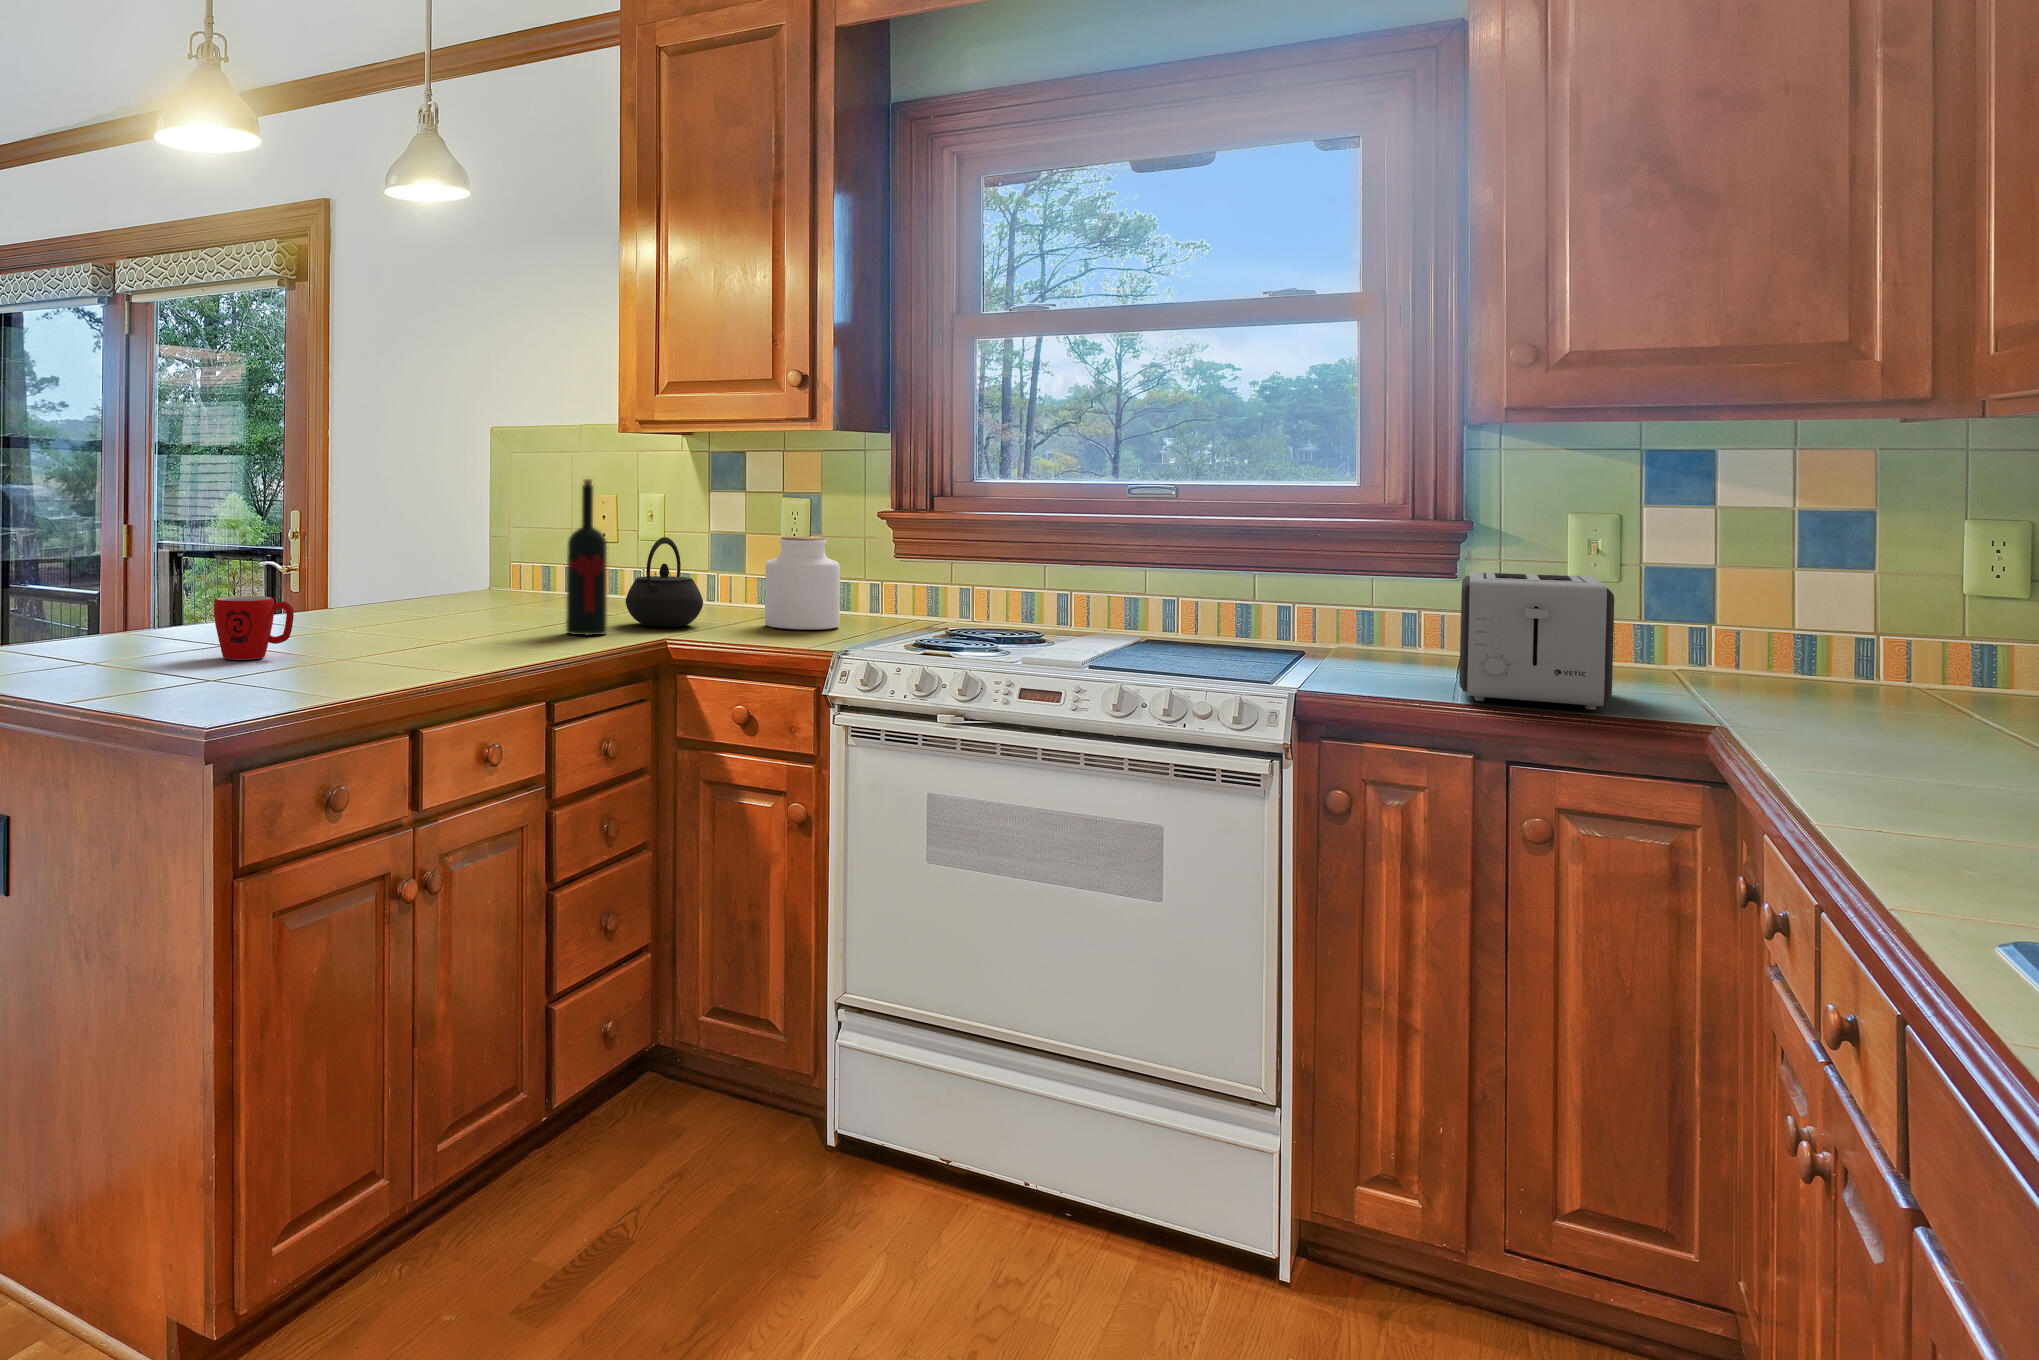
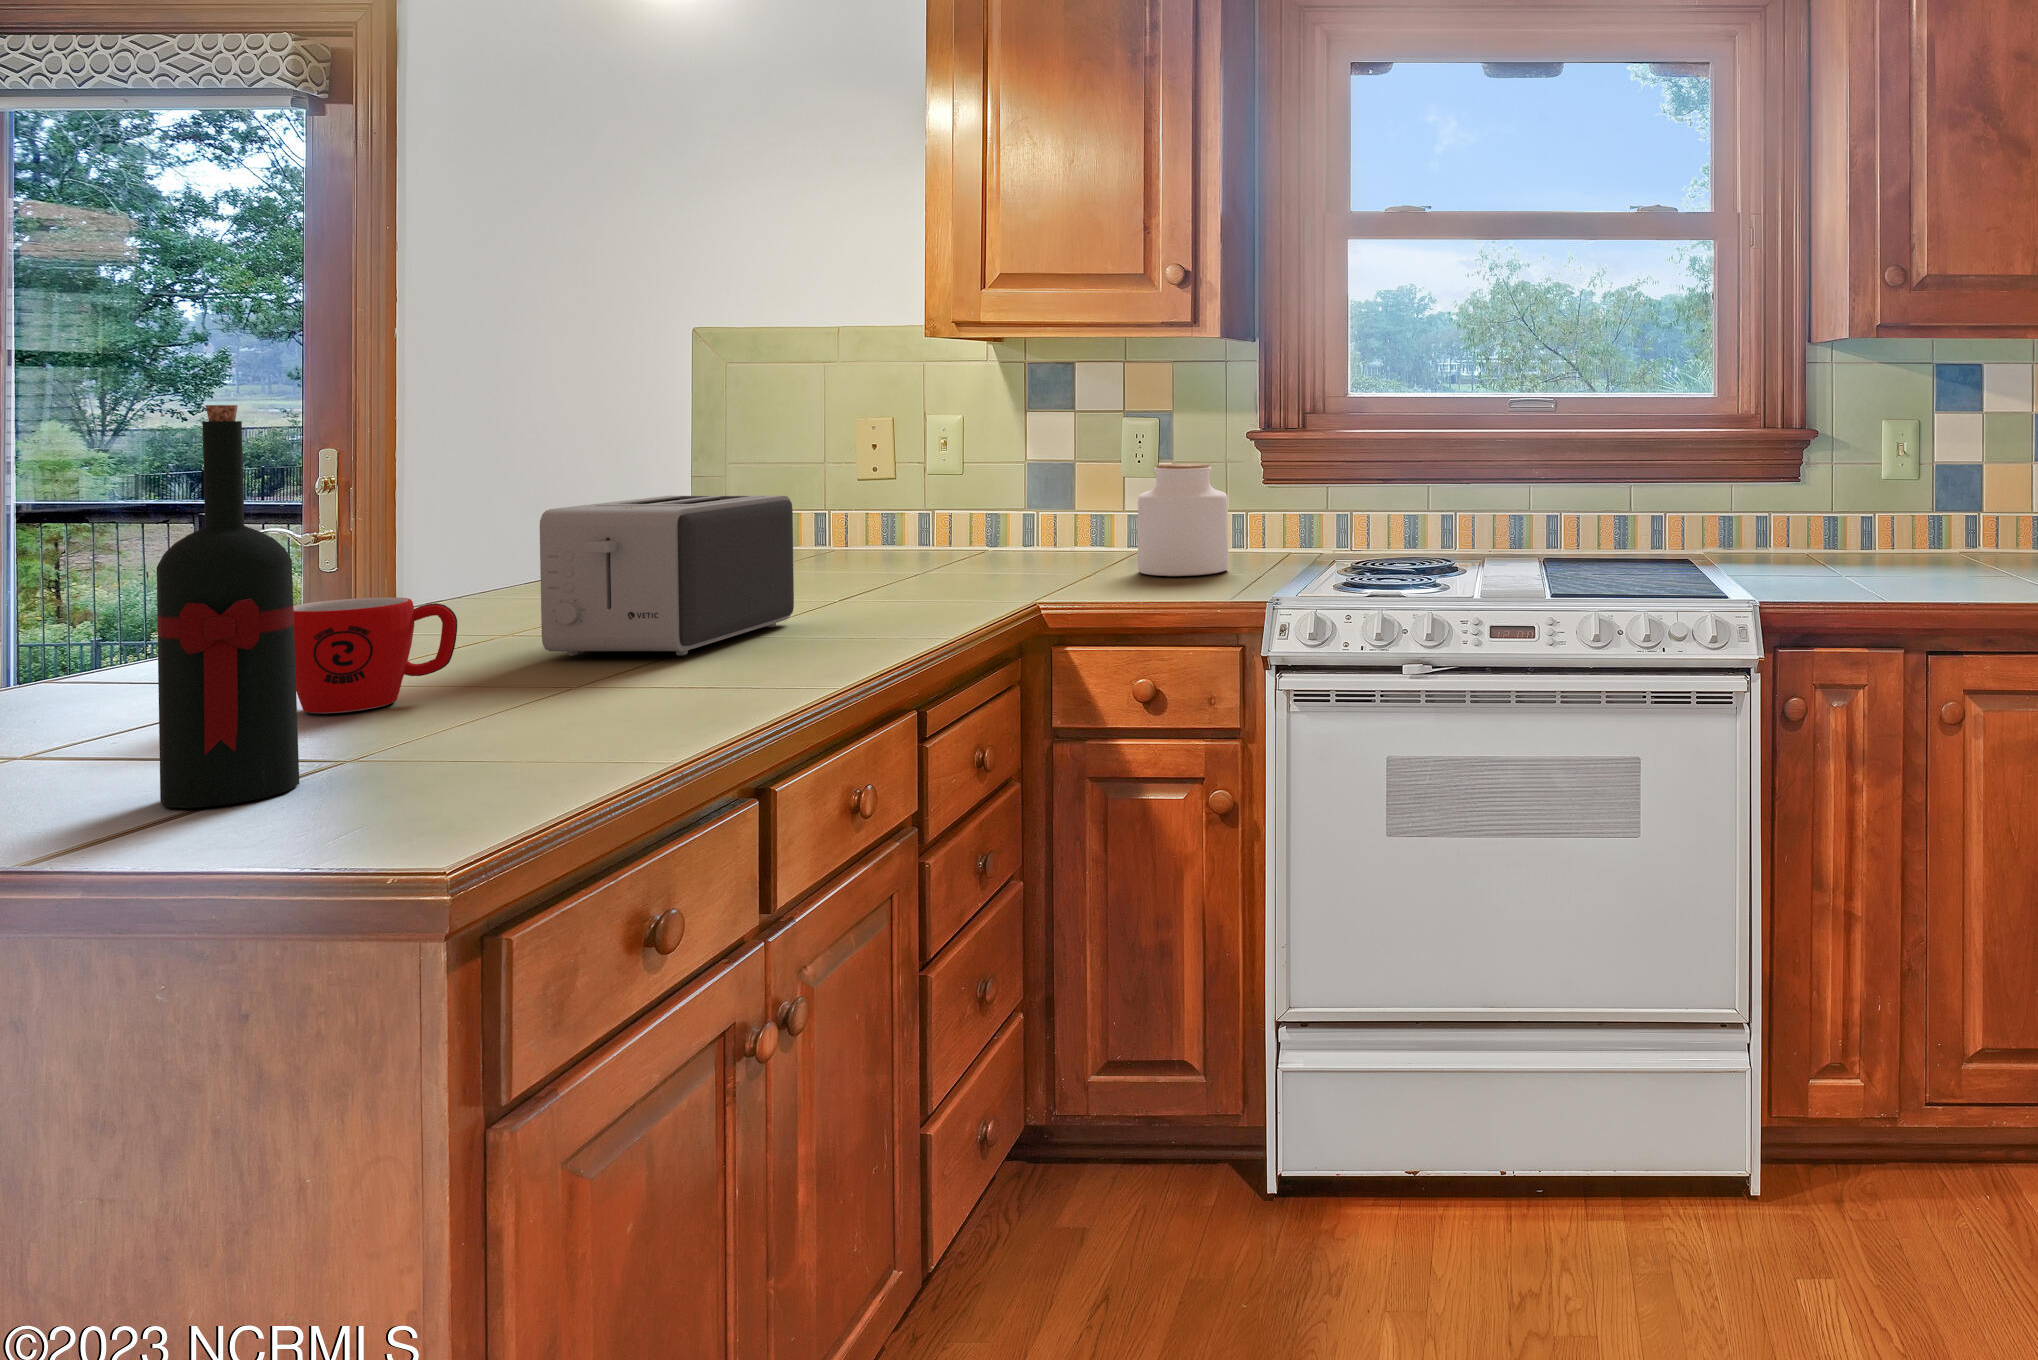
wine bottle: present [566,479,607,635] -> present [157,405,299,808]
kettle: present [626,537,703,627] -> none [958,470,1065,586]
toaster: present [1459,572,1614,710] -> present [540,496,794,656]

